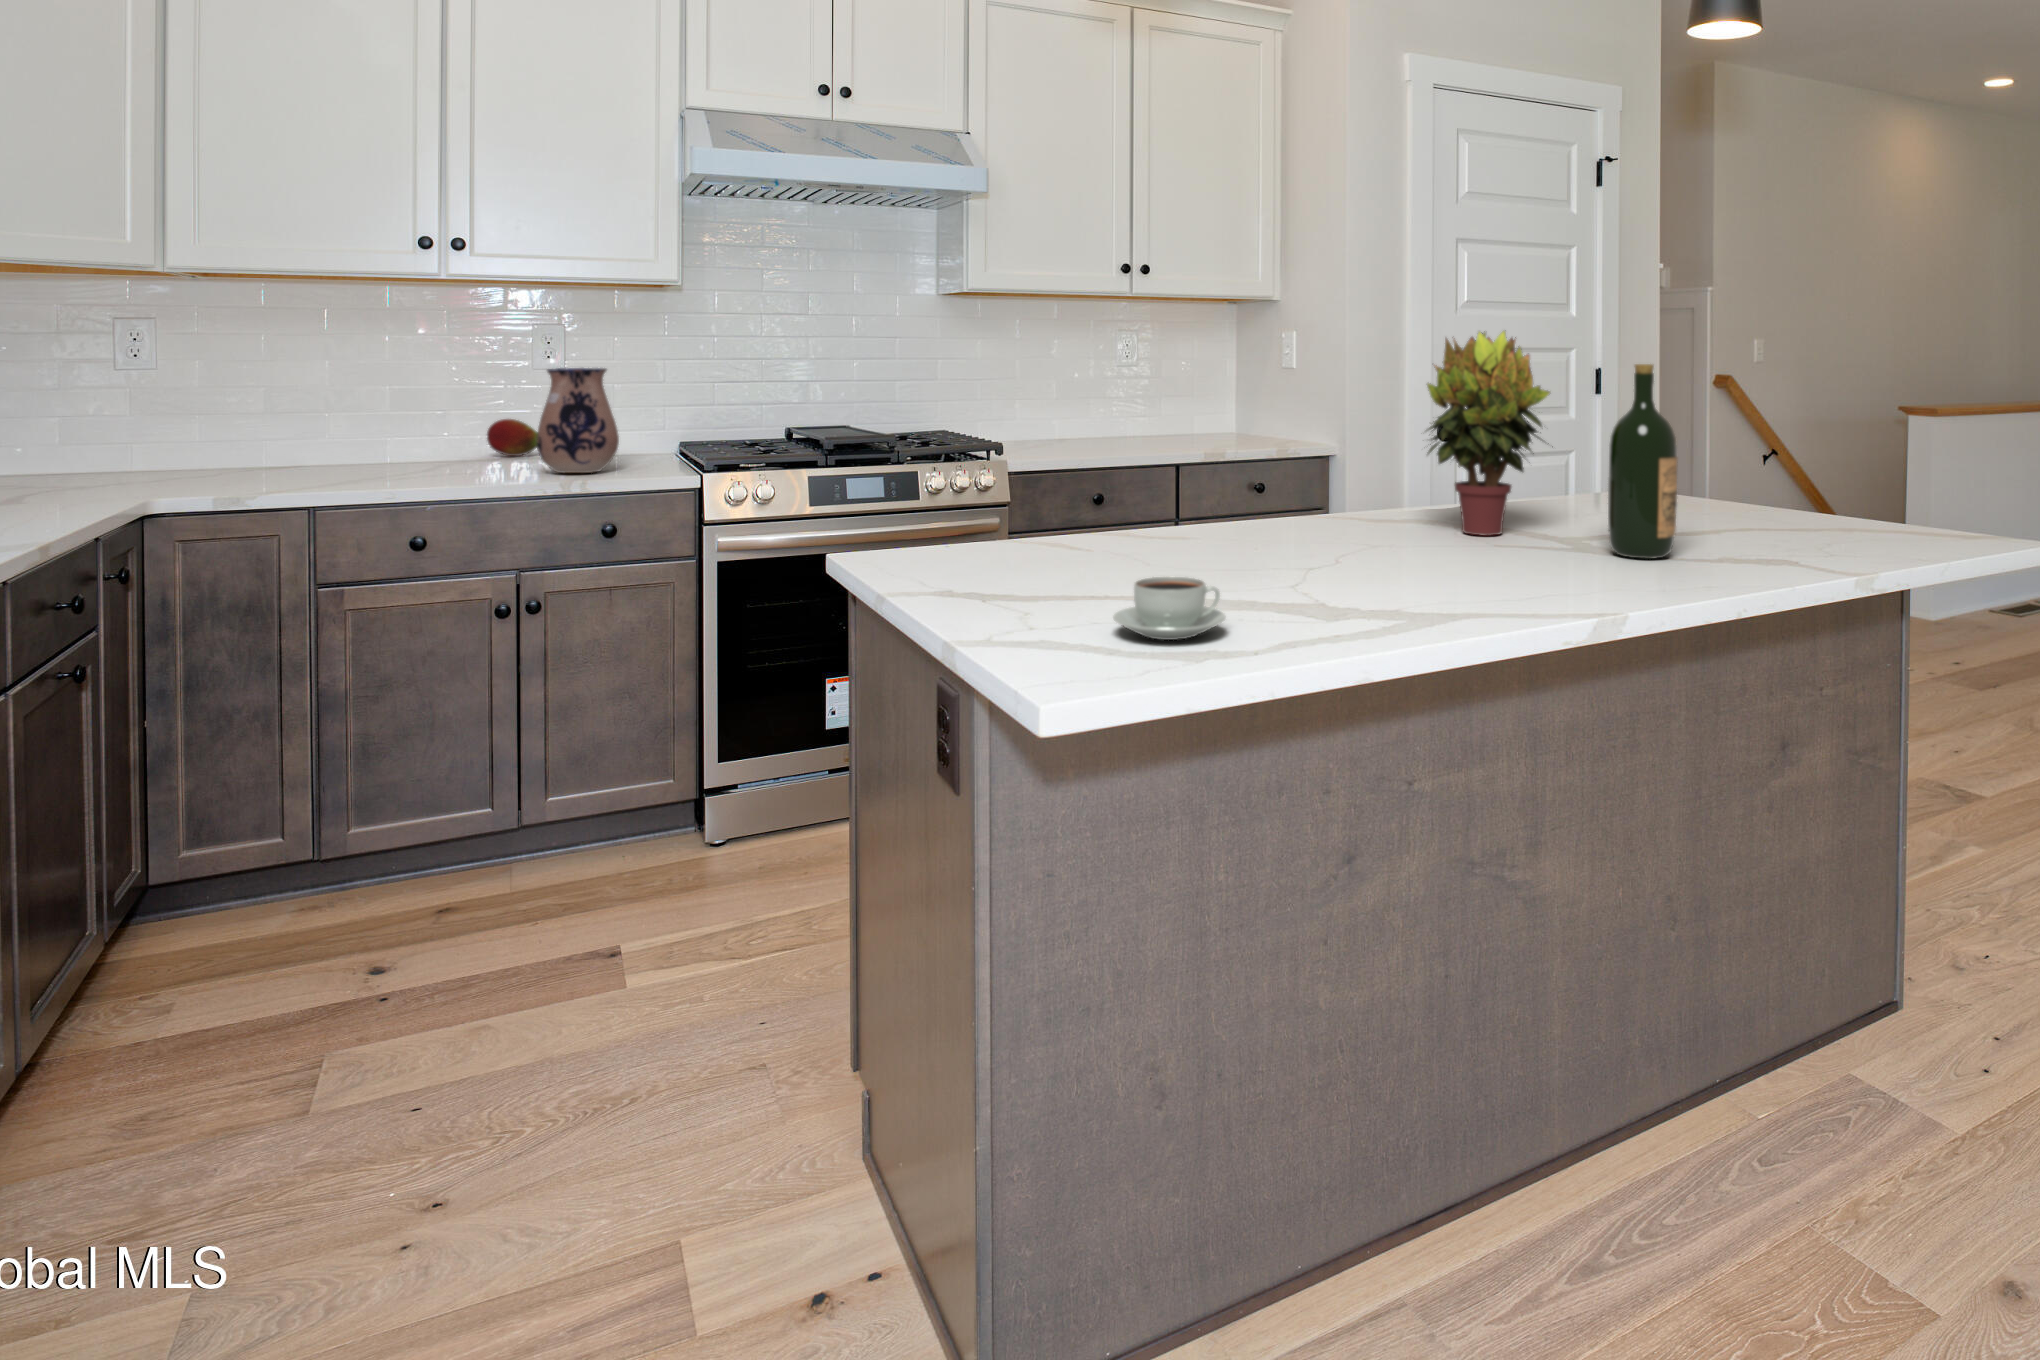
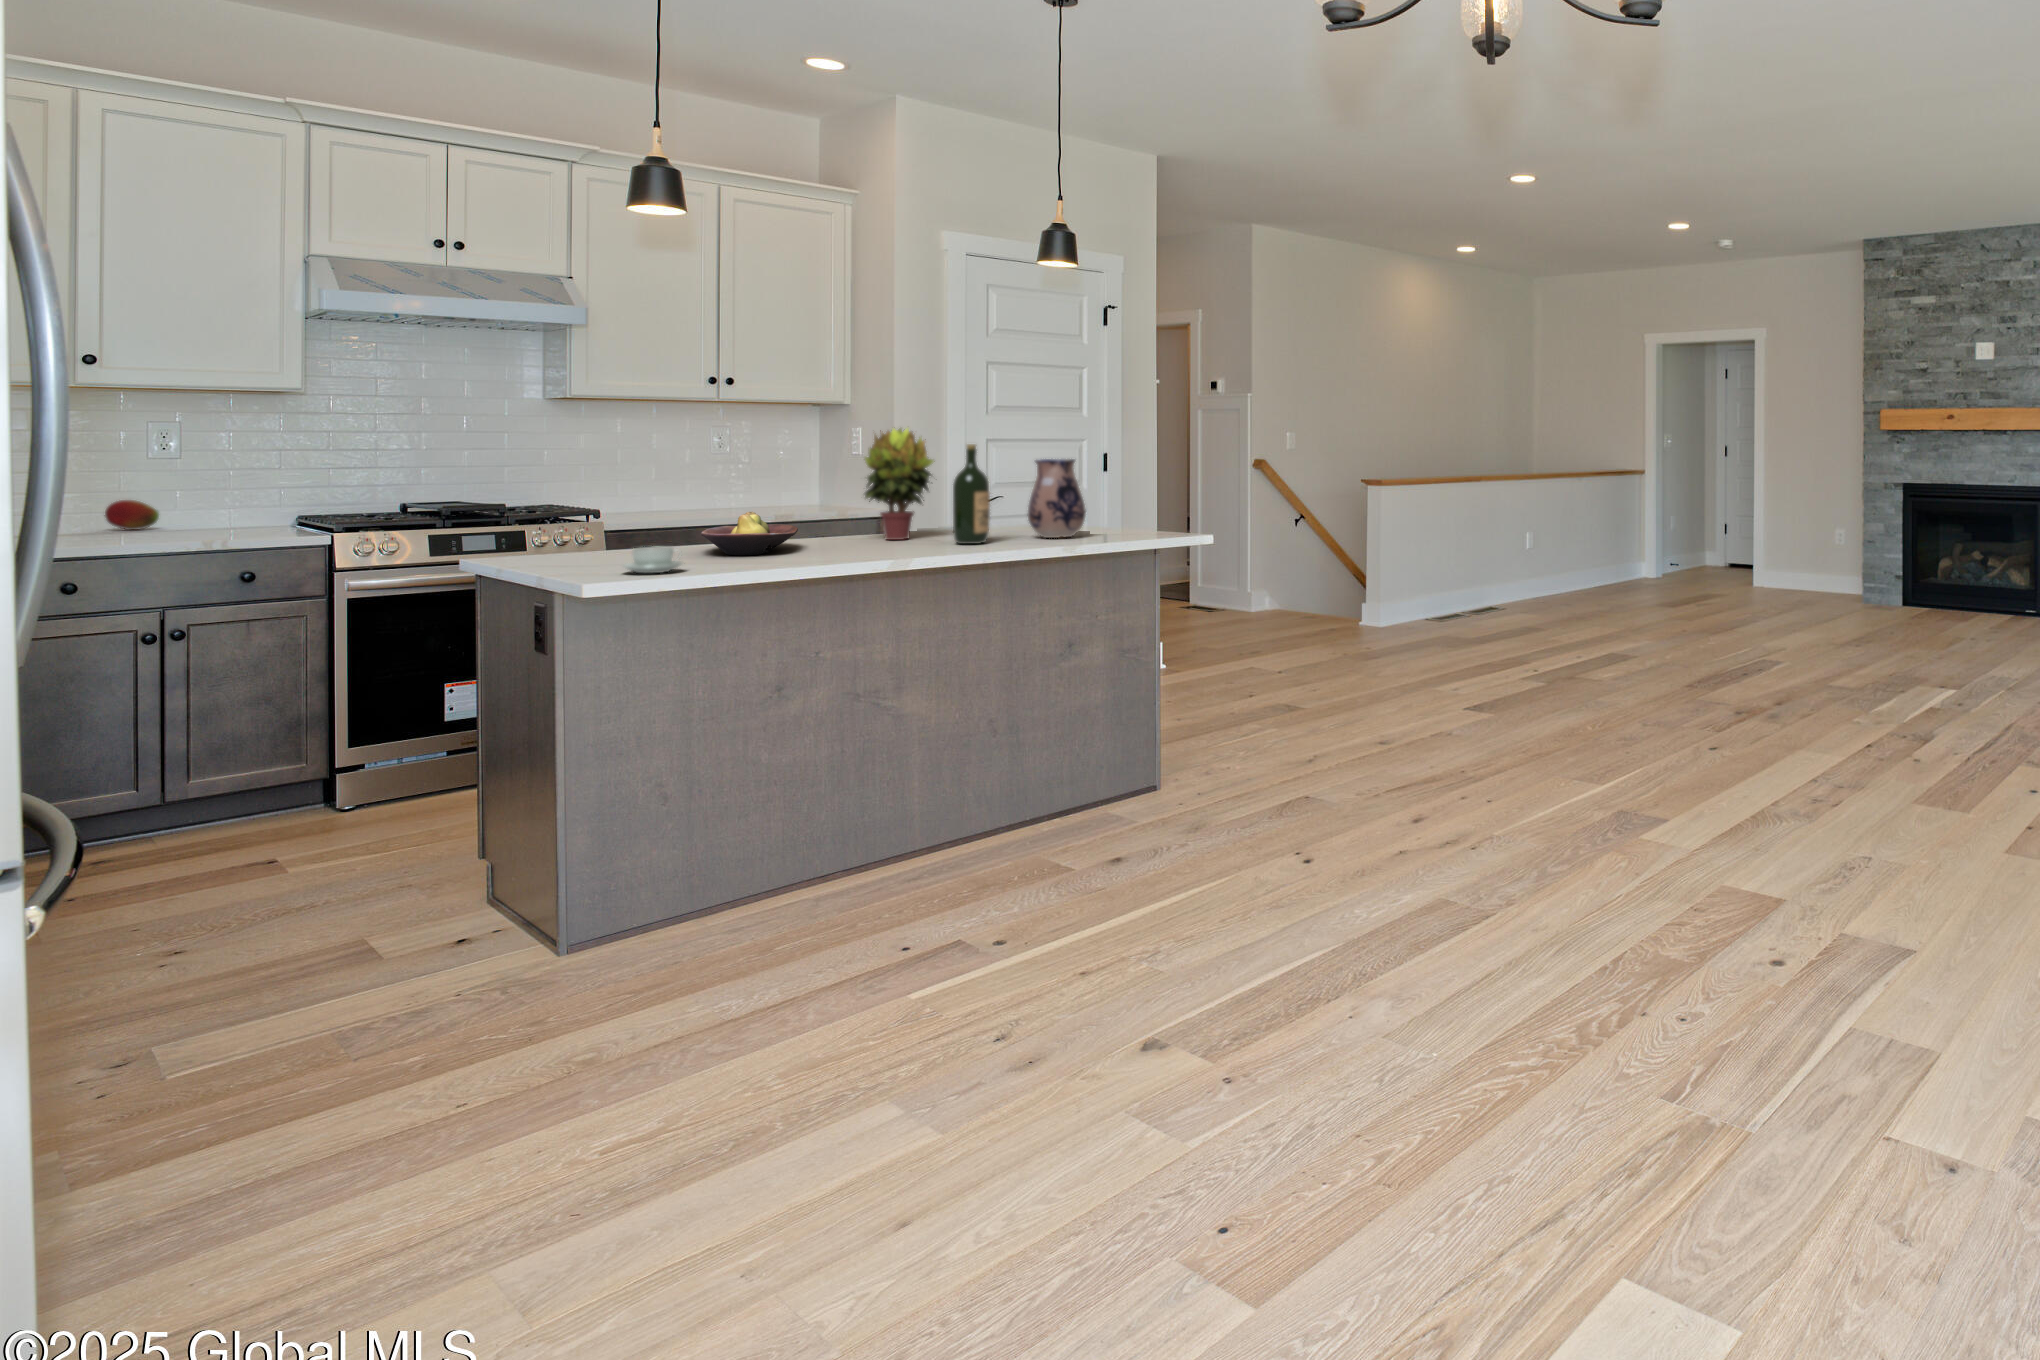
ceramic pitcher: present [537,368,619,473] -> present [1028,459,1086,538]
fruit bowl: none [1200,484,1358,575] -> present [701,512,798,555]

